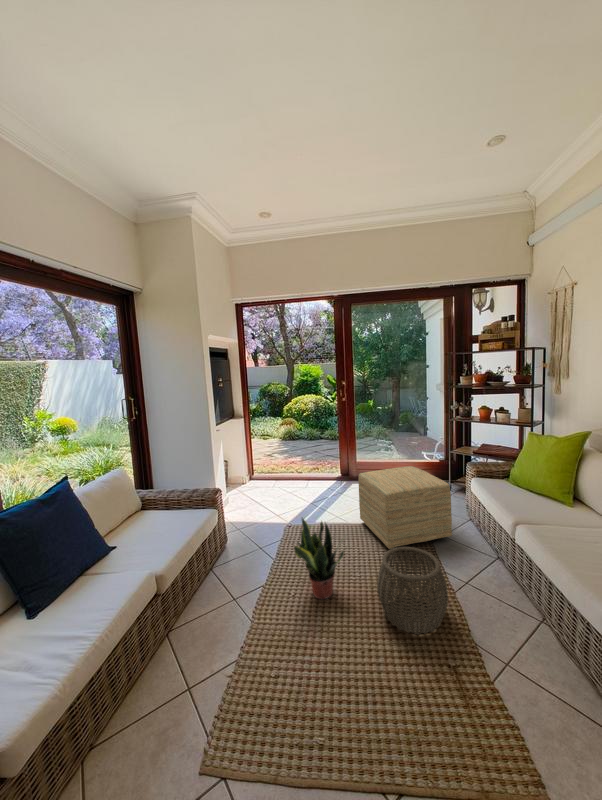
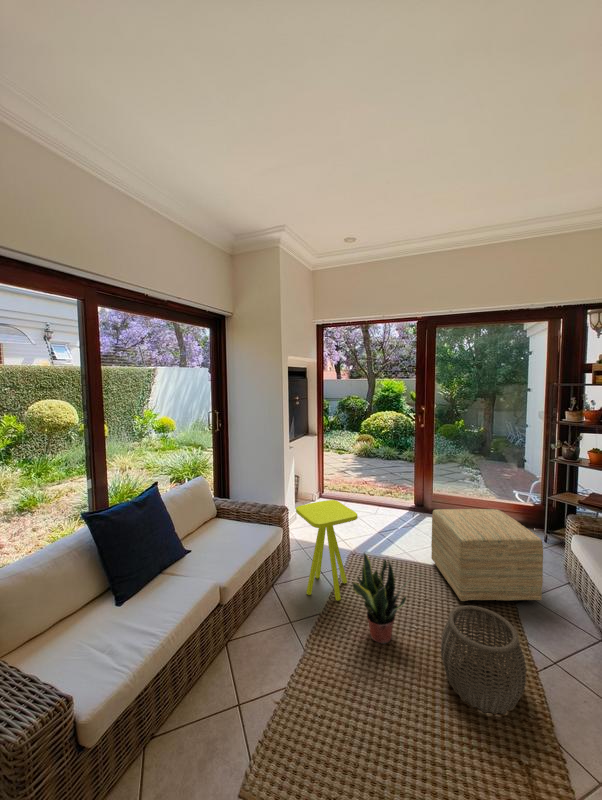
side table: none [230,475,292,571] -> present [296,500,358,601]

